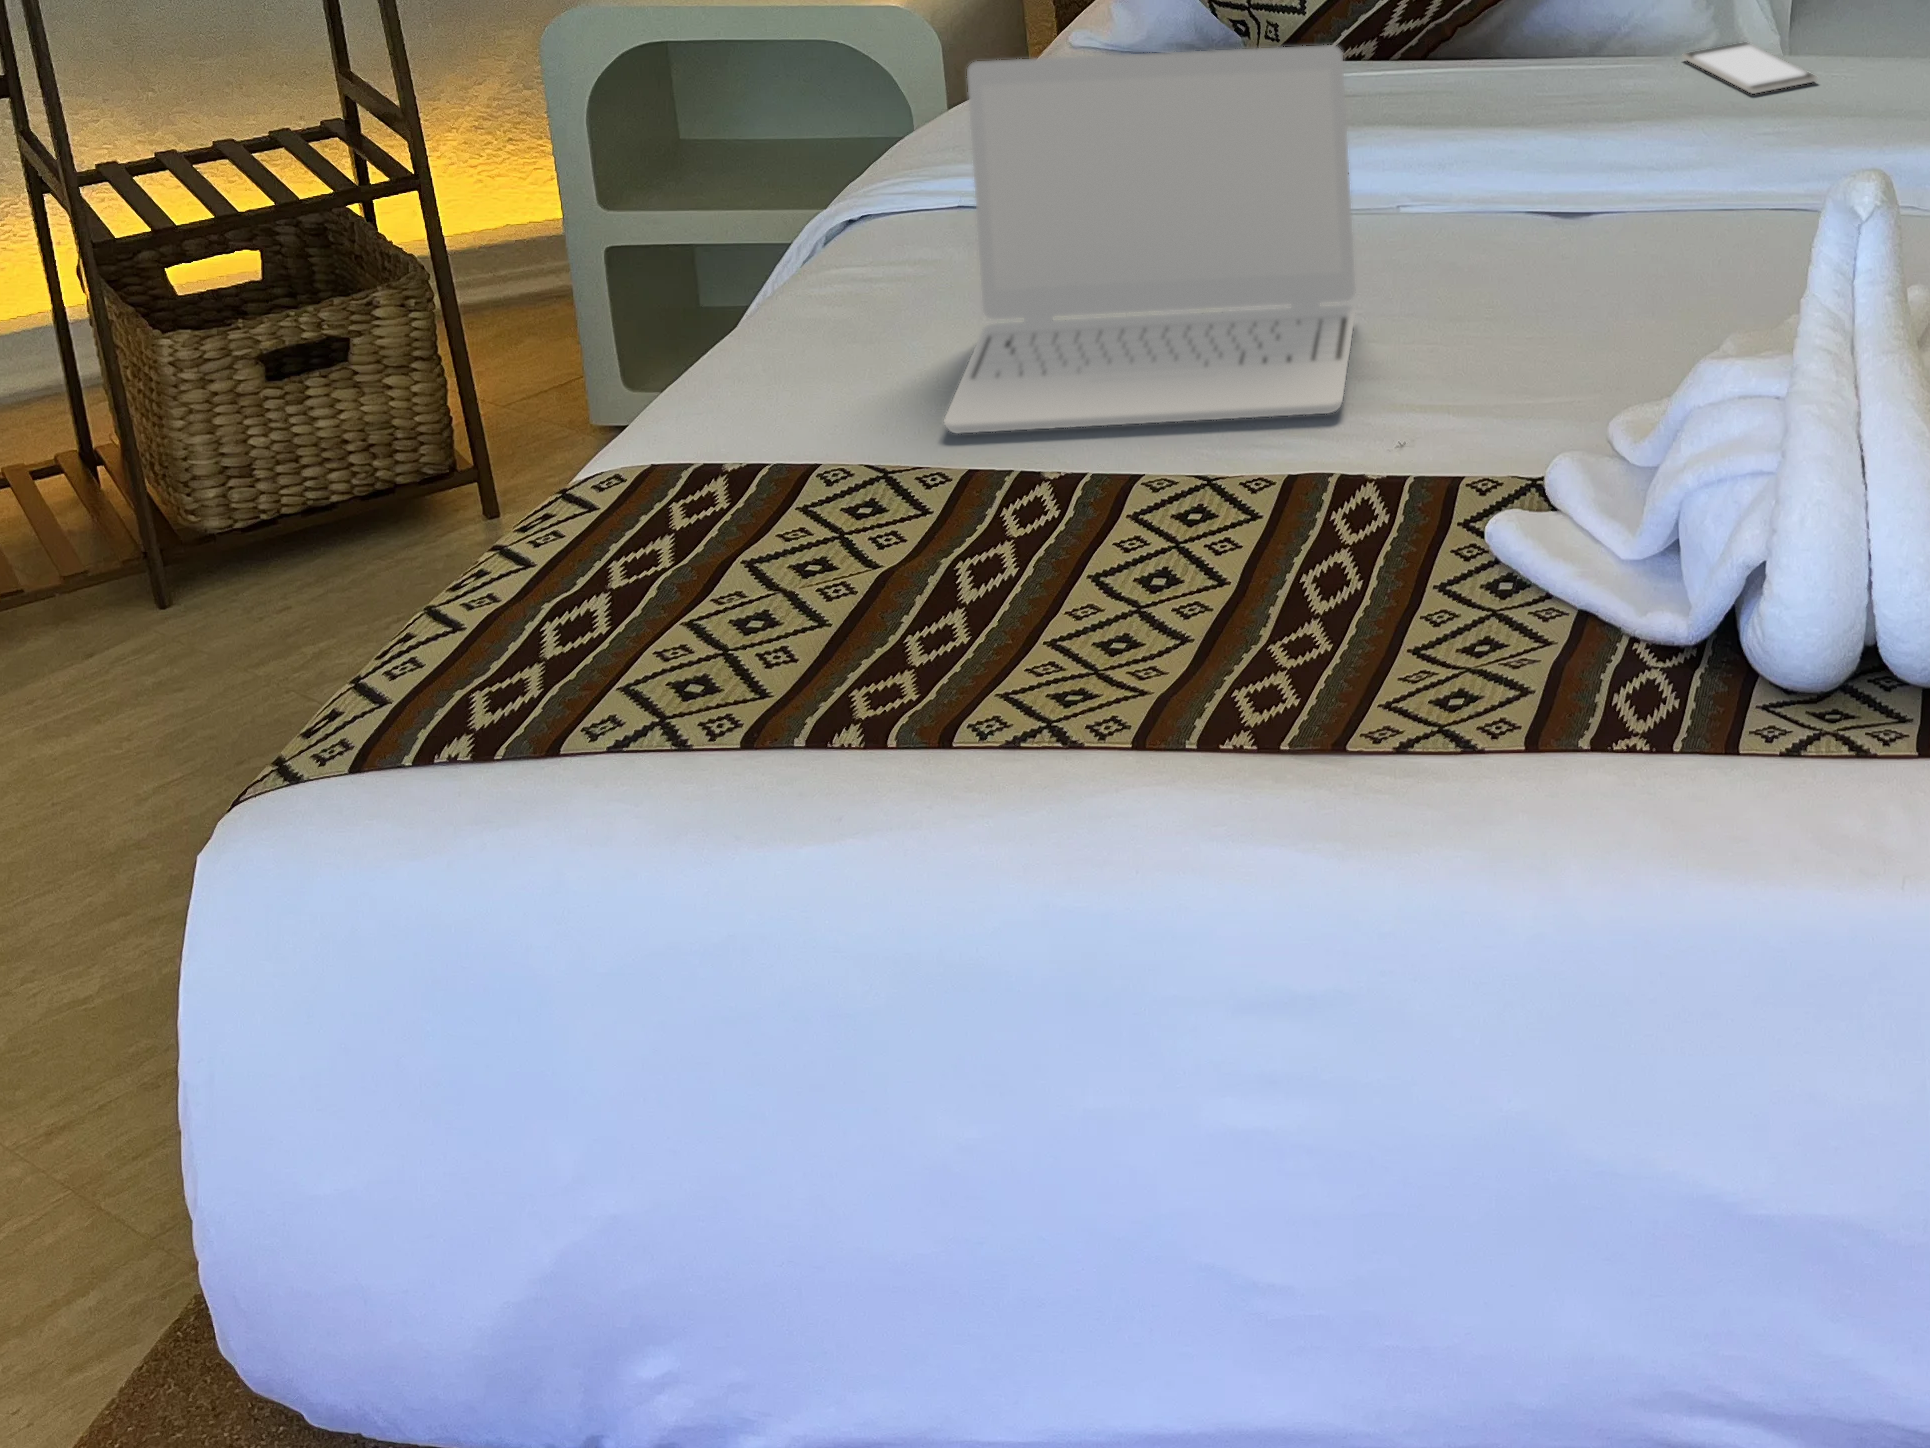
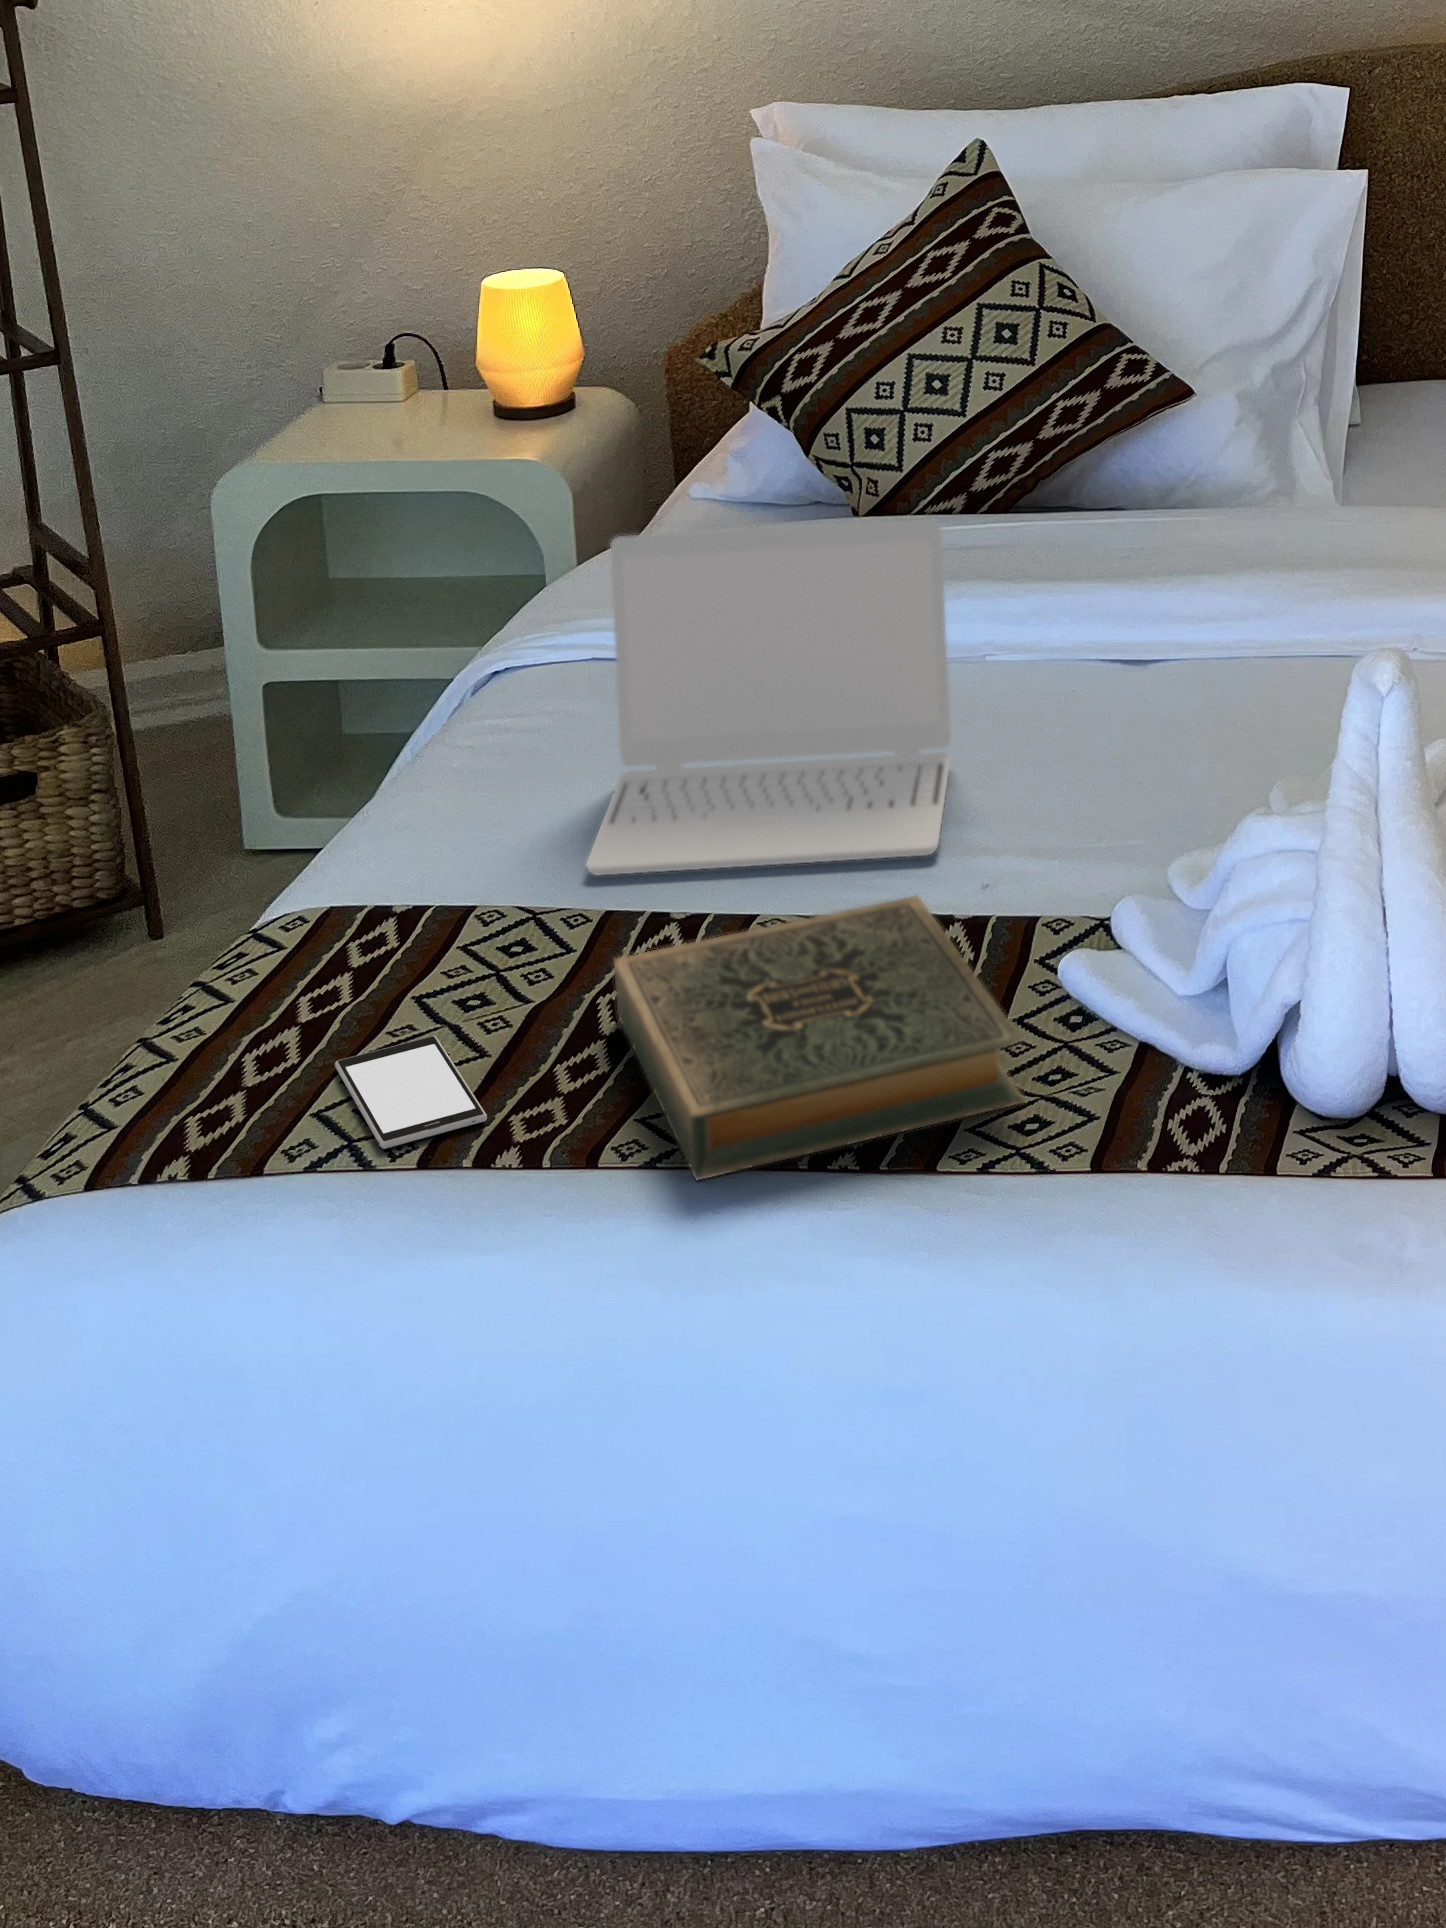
smartphone: present [1683,42,1817,94] -> present [335,1036,487,1149]
hardback book: none [973,451,1447,758] -> present [614,896,1025,1180]

